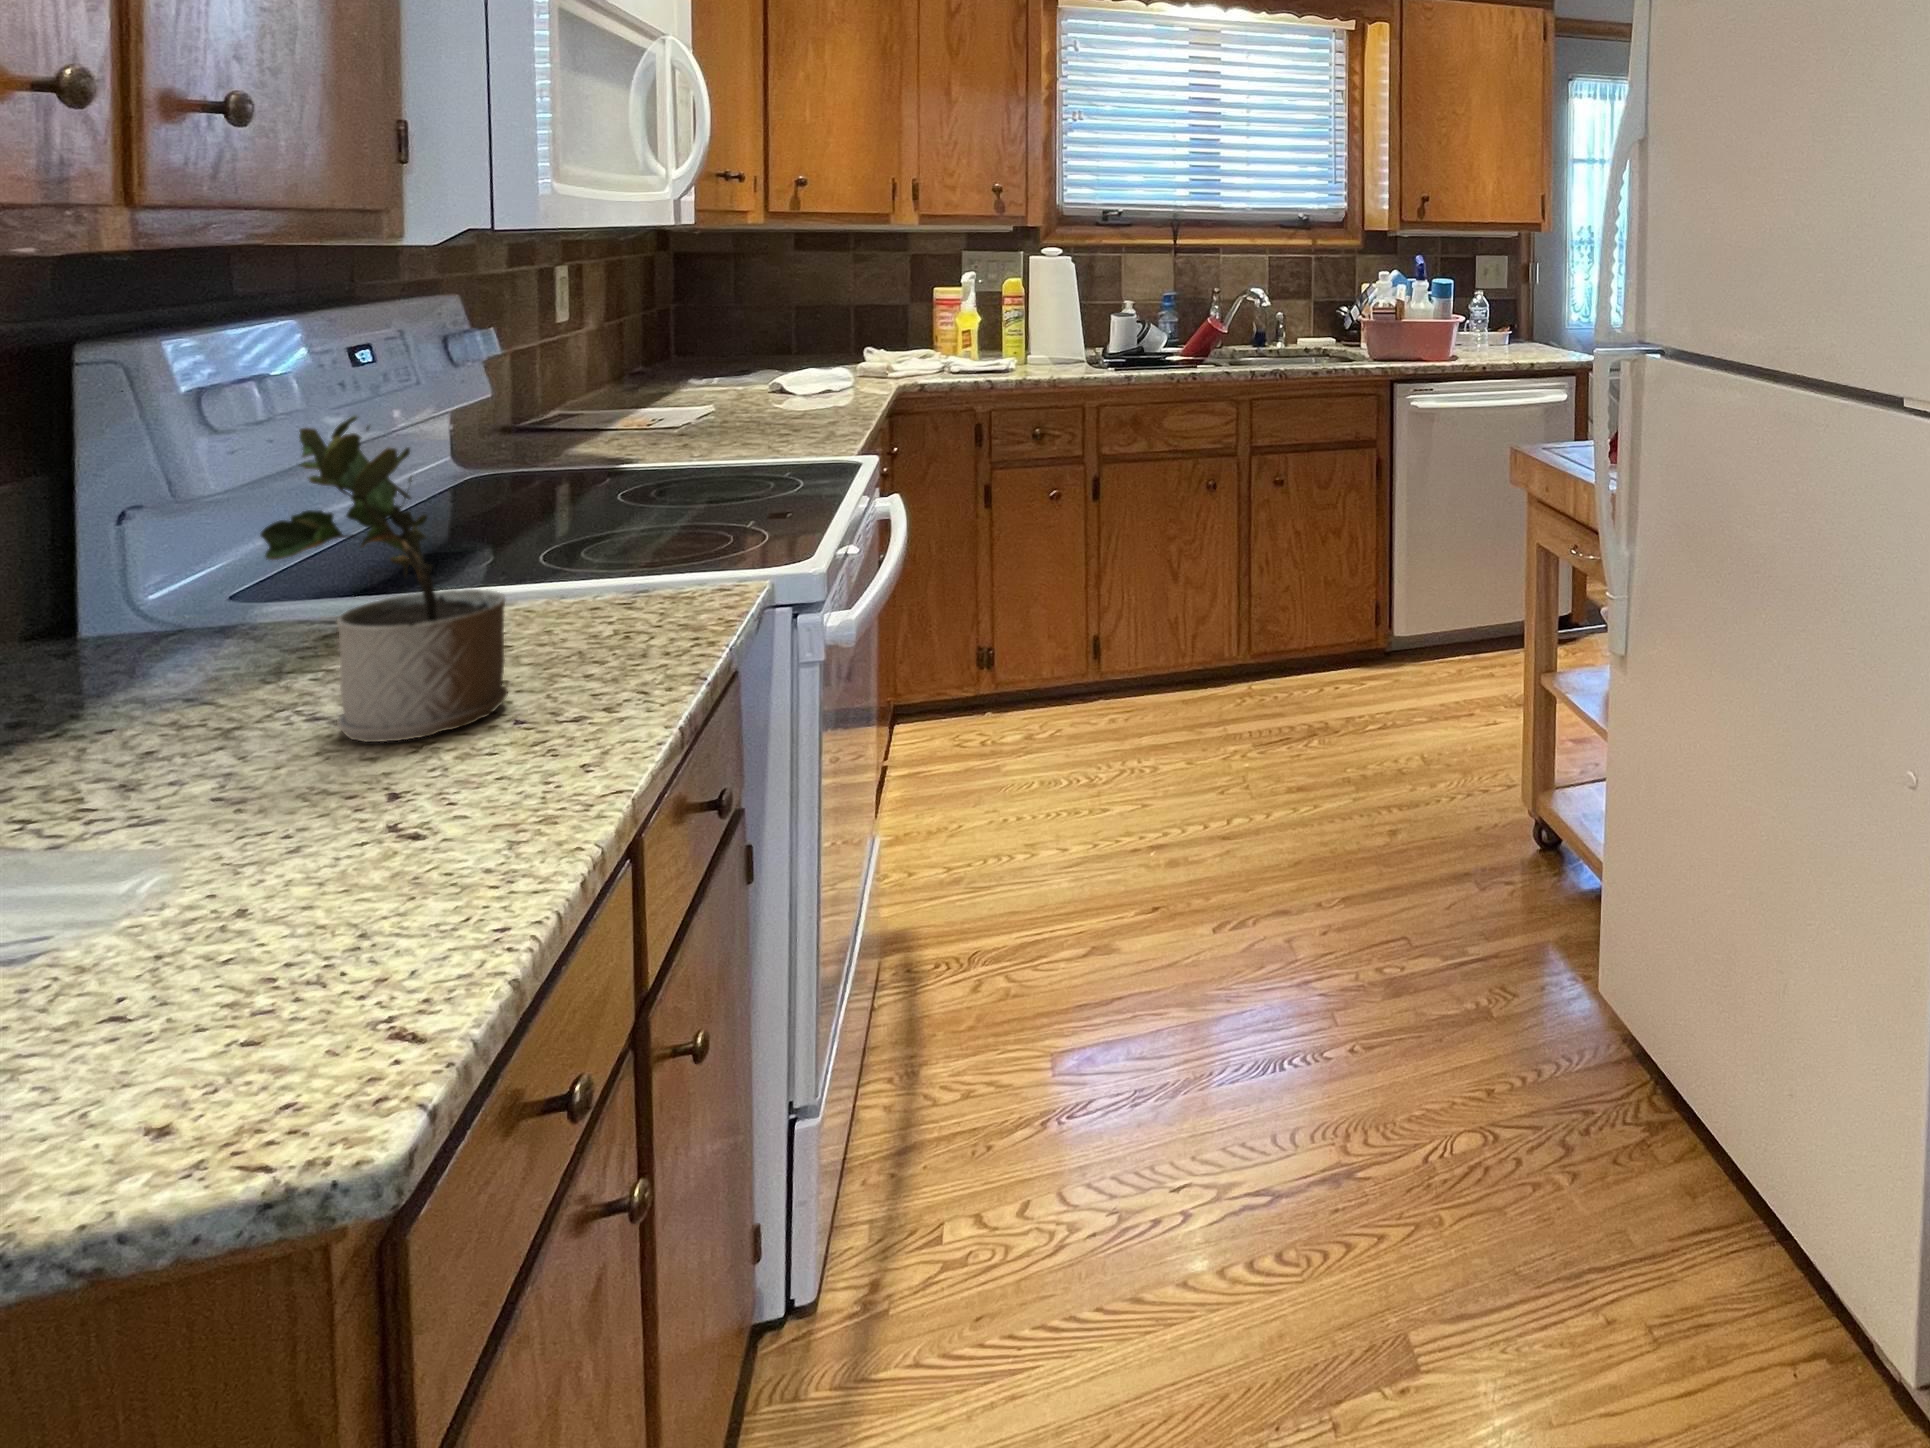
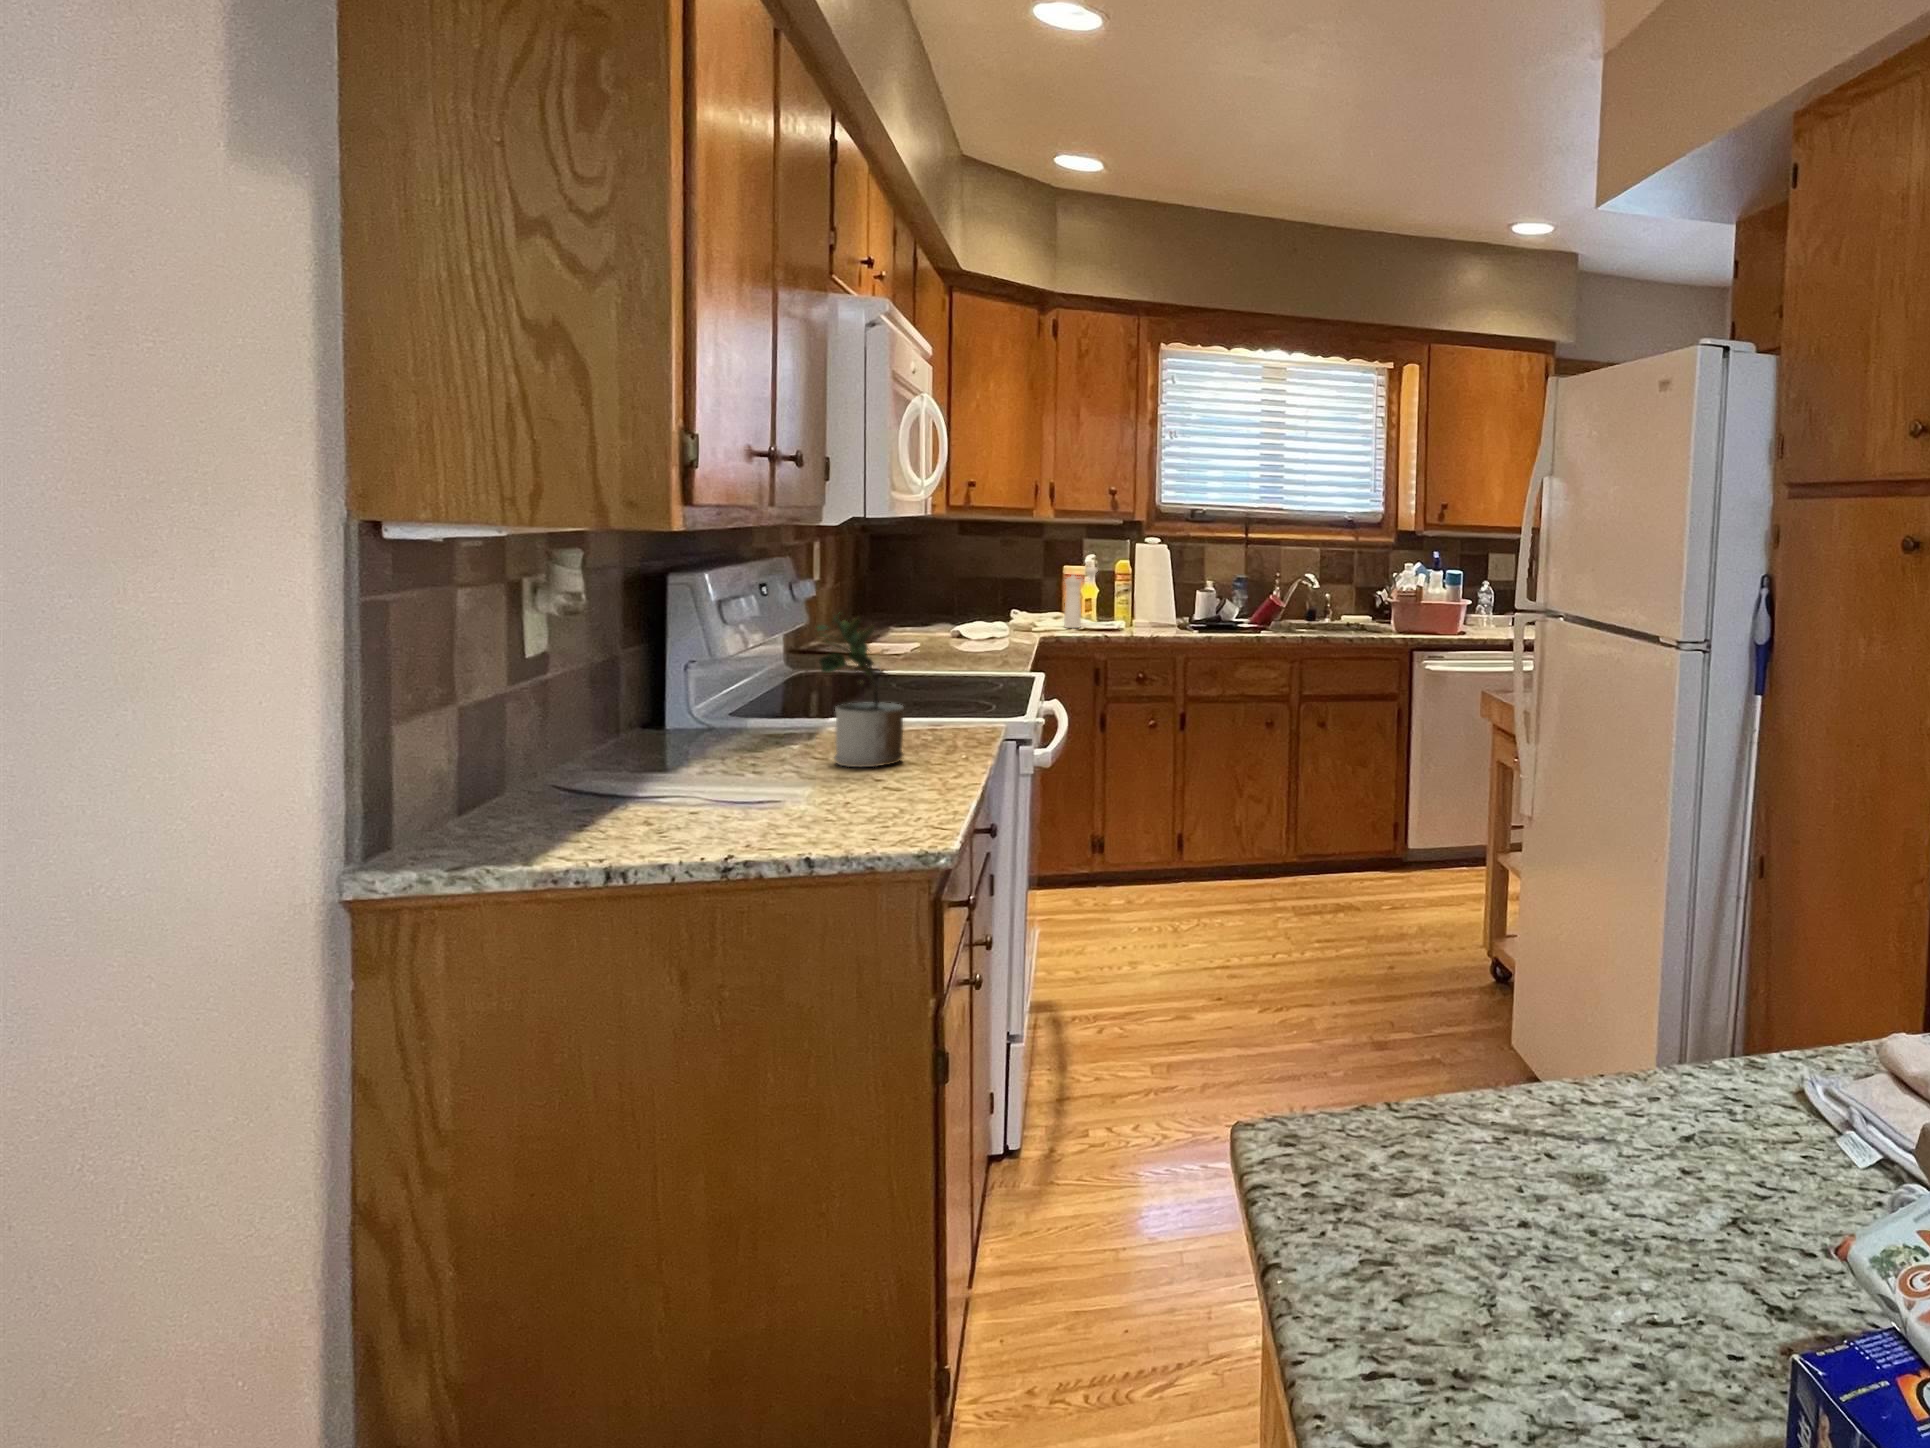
pepper mill: none [934,287,981,369] -> present [1064,567,1097,628]

